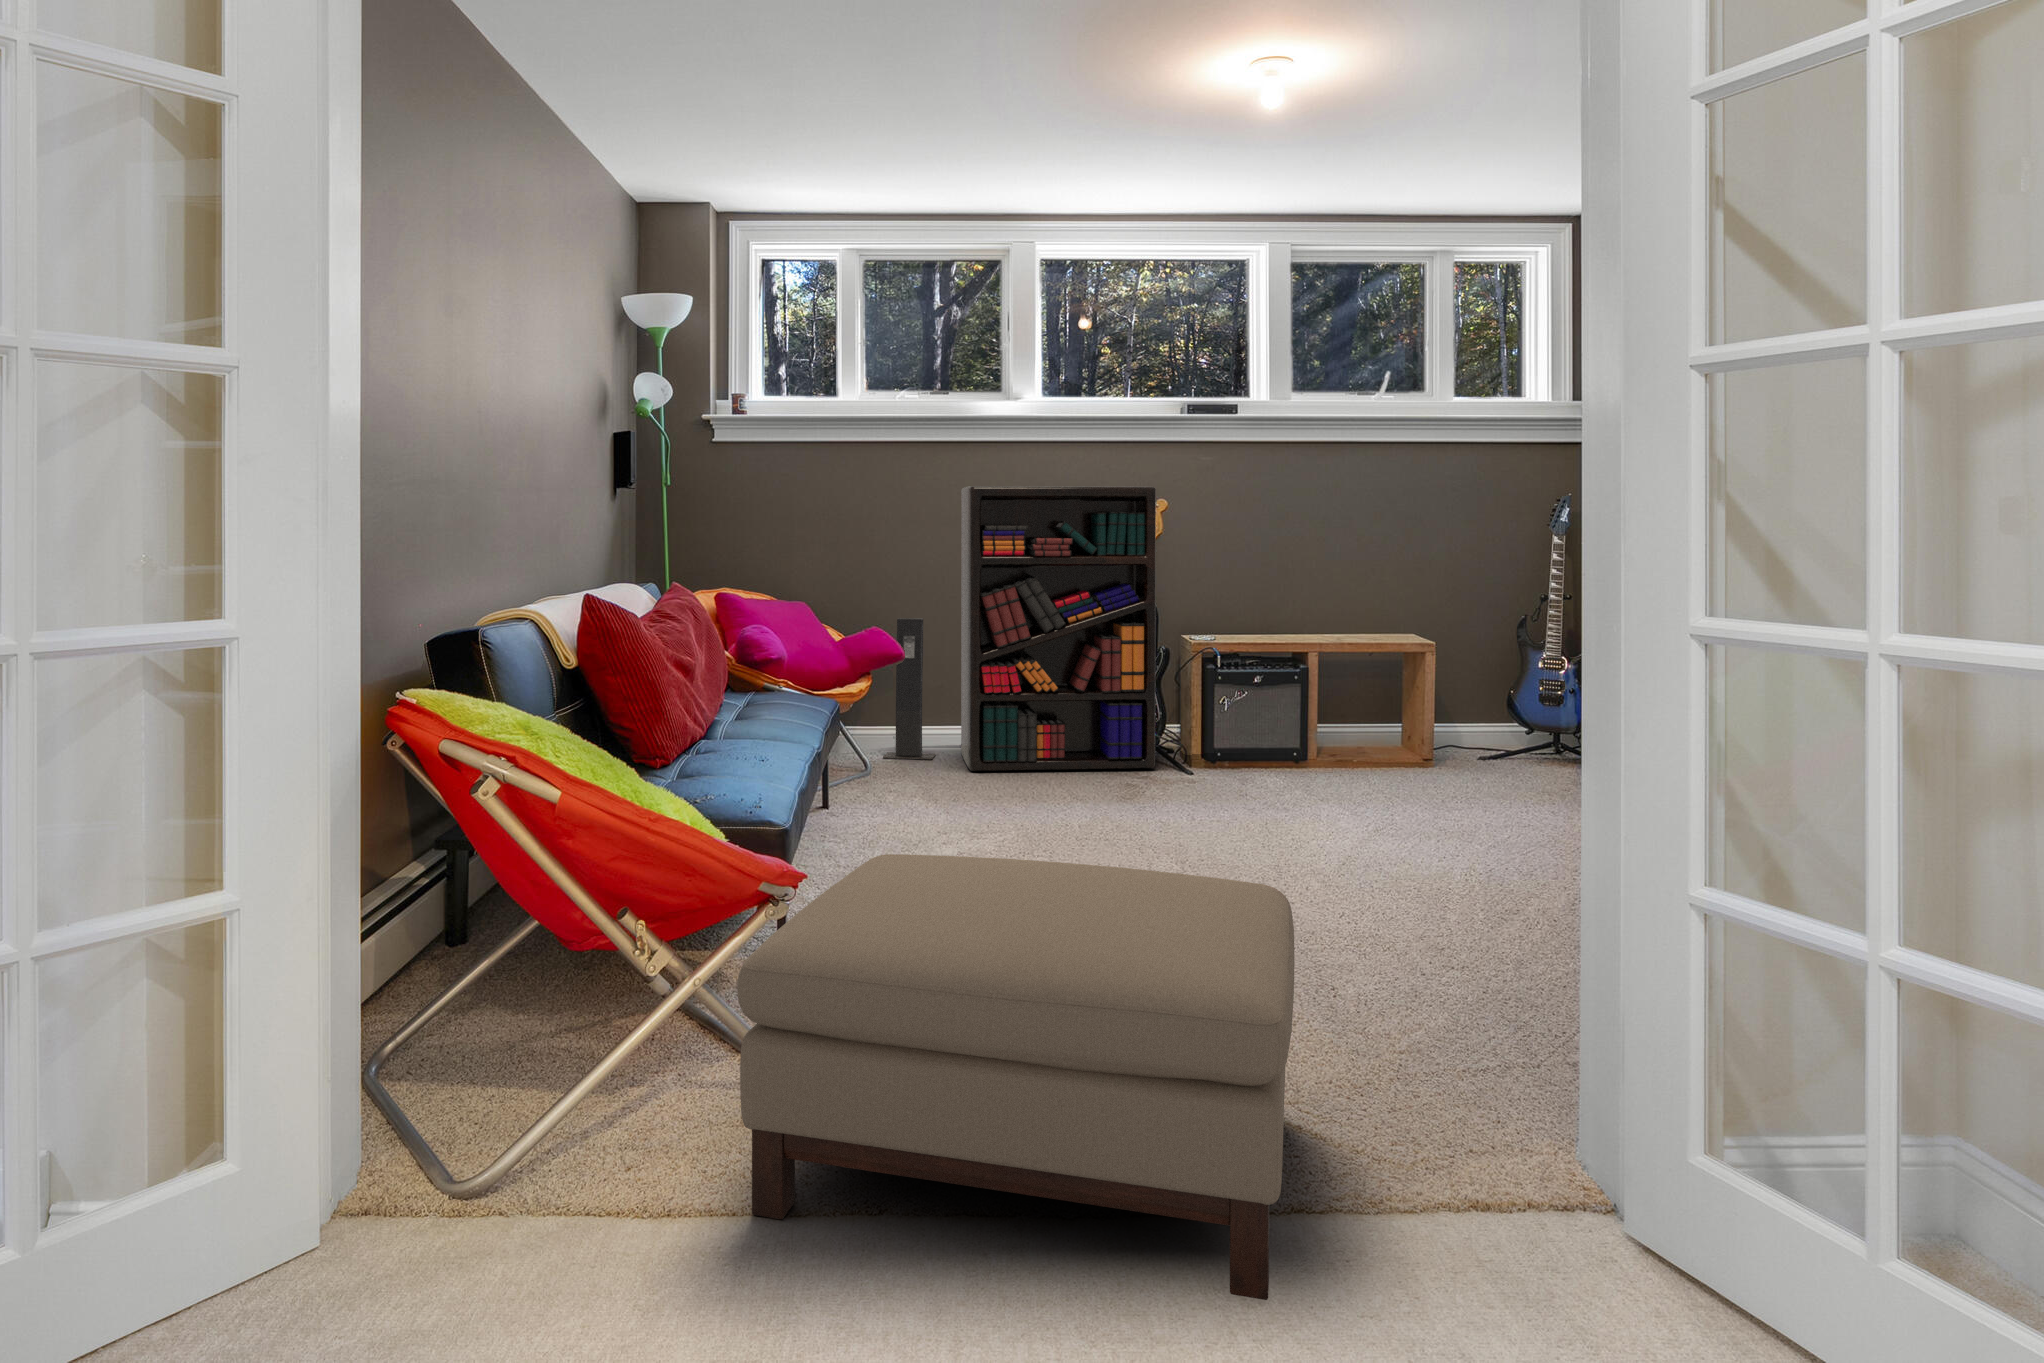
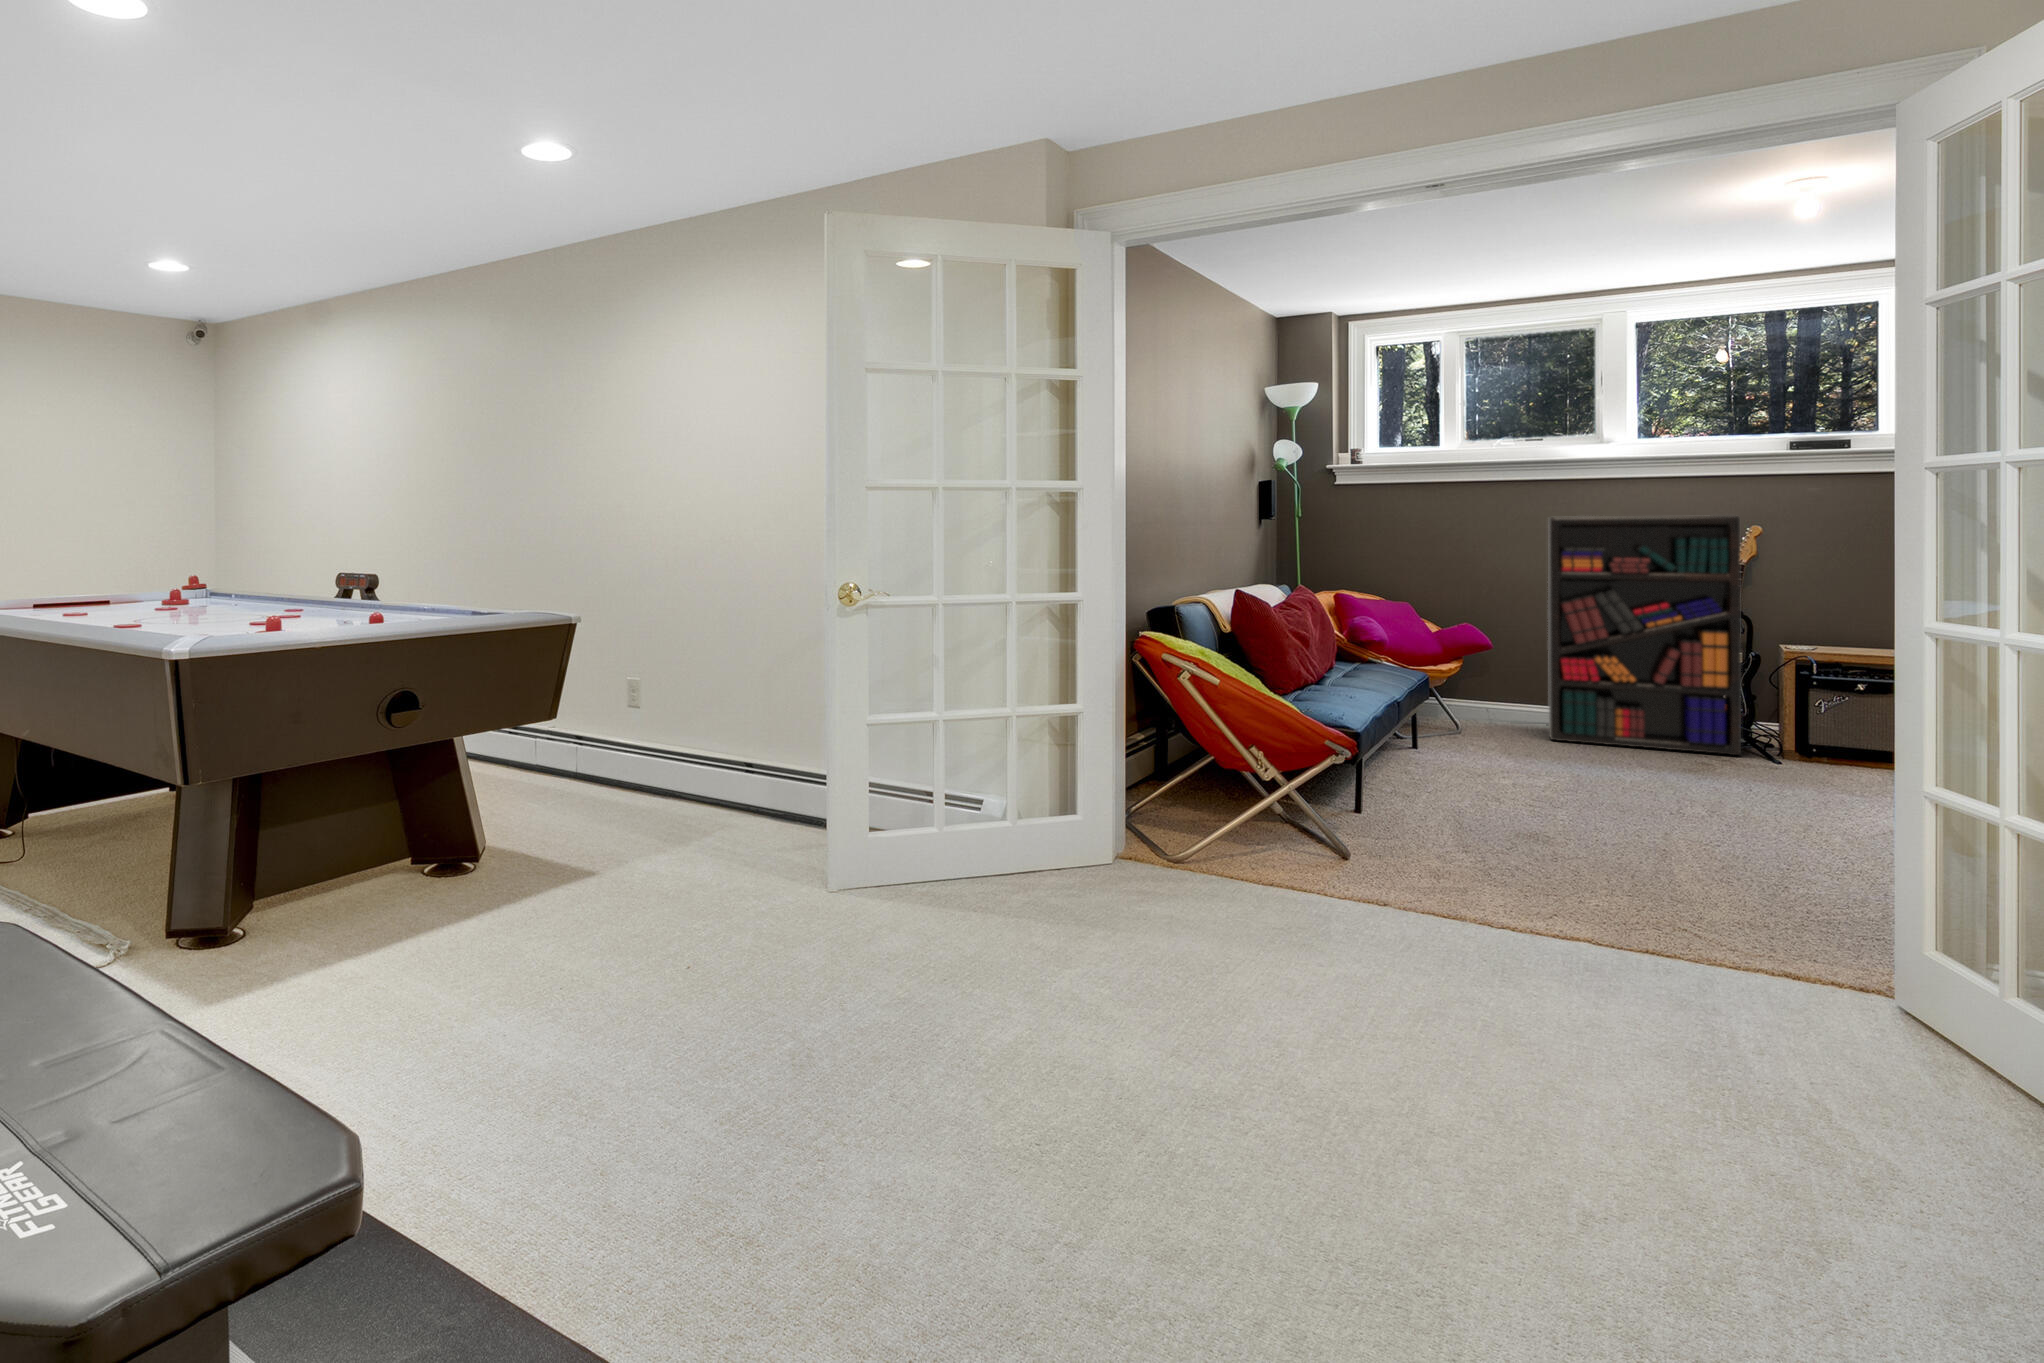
speaker: present [883,618,936,760] -> none [1476,619,1525,730]
ottoman: present [737,854,1295,1300] -> none [1307,738,1680,959]

